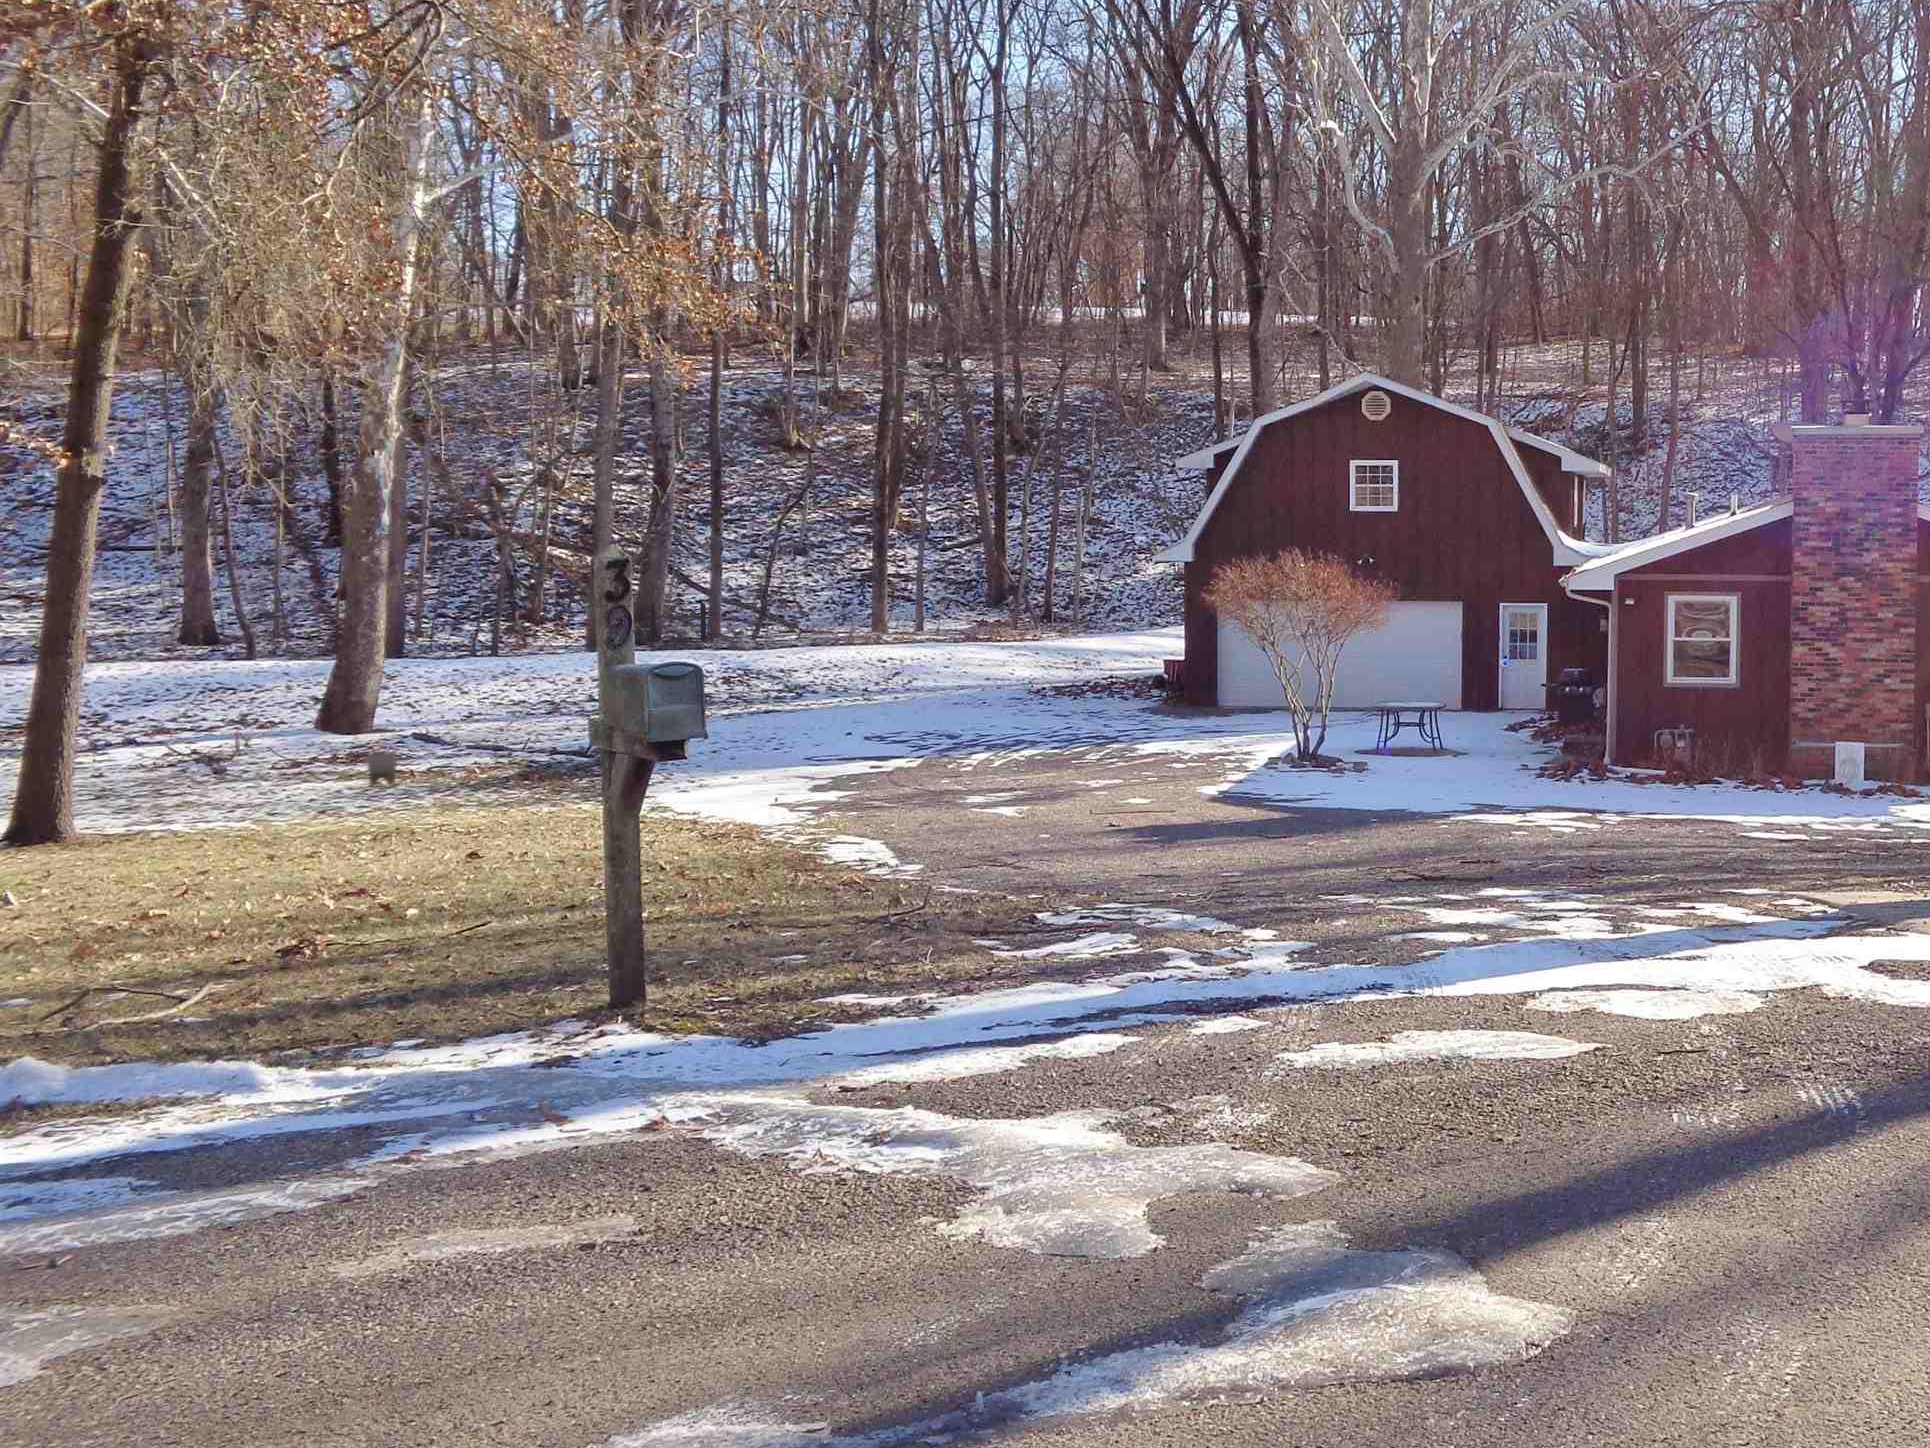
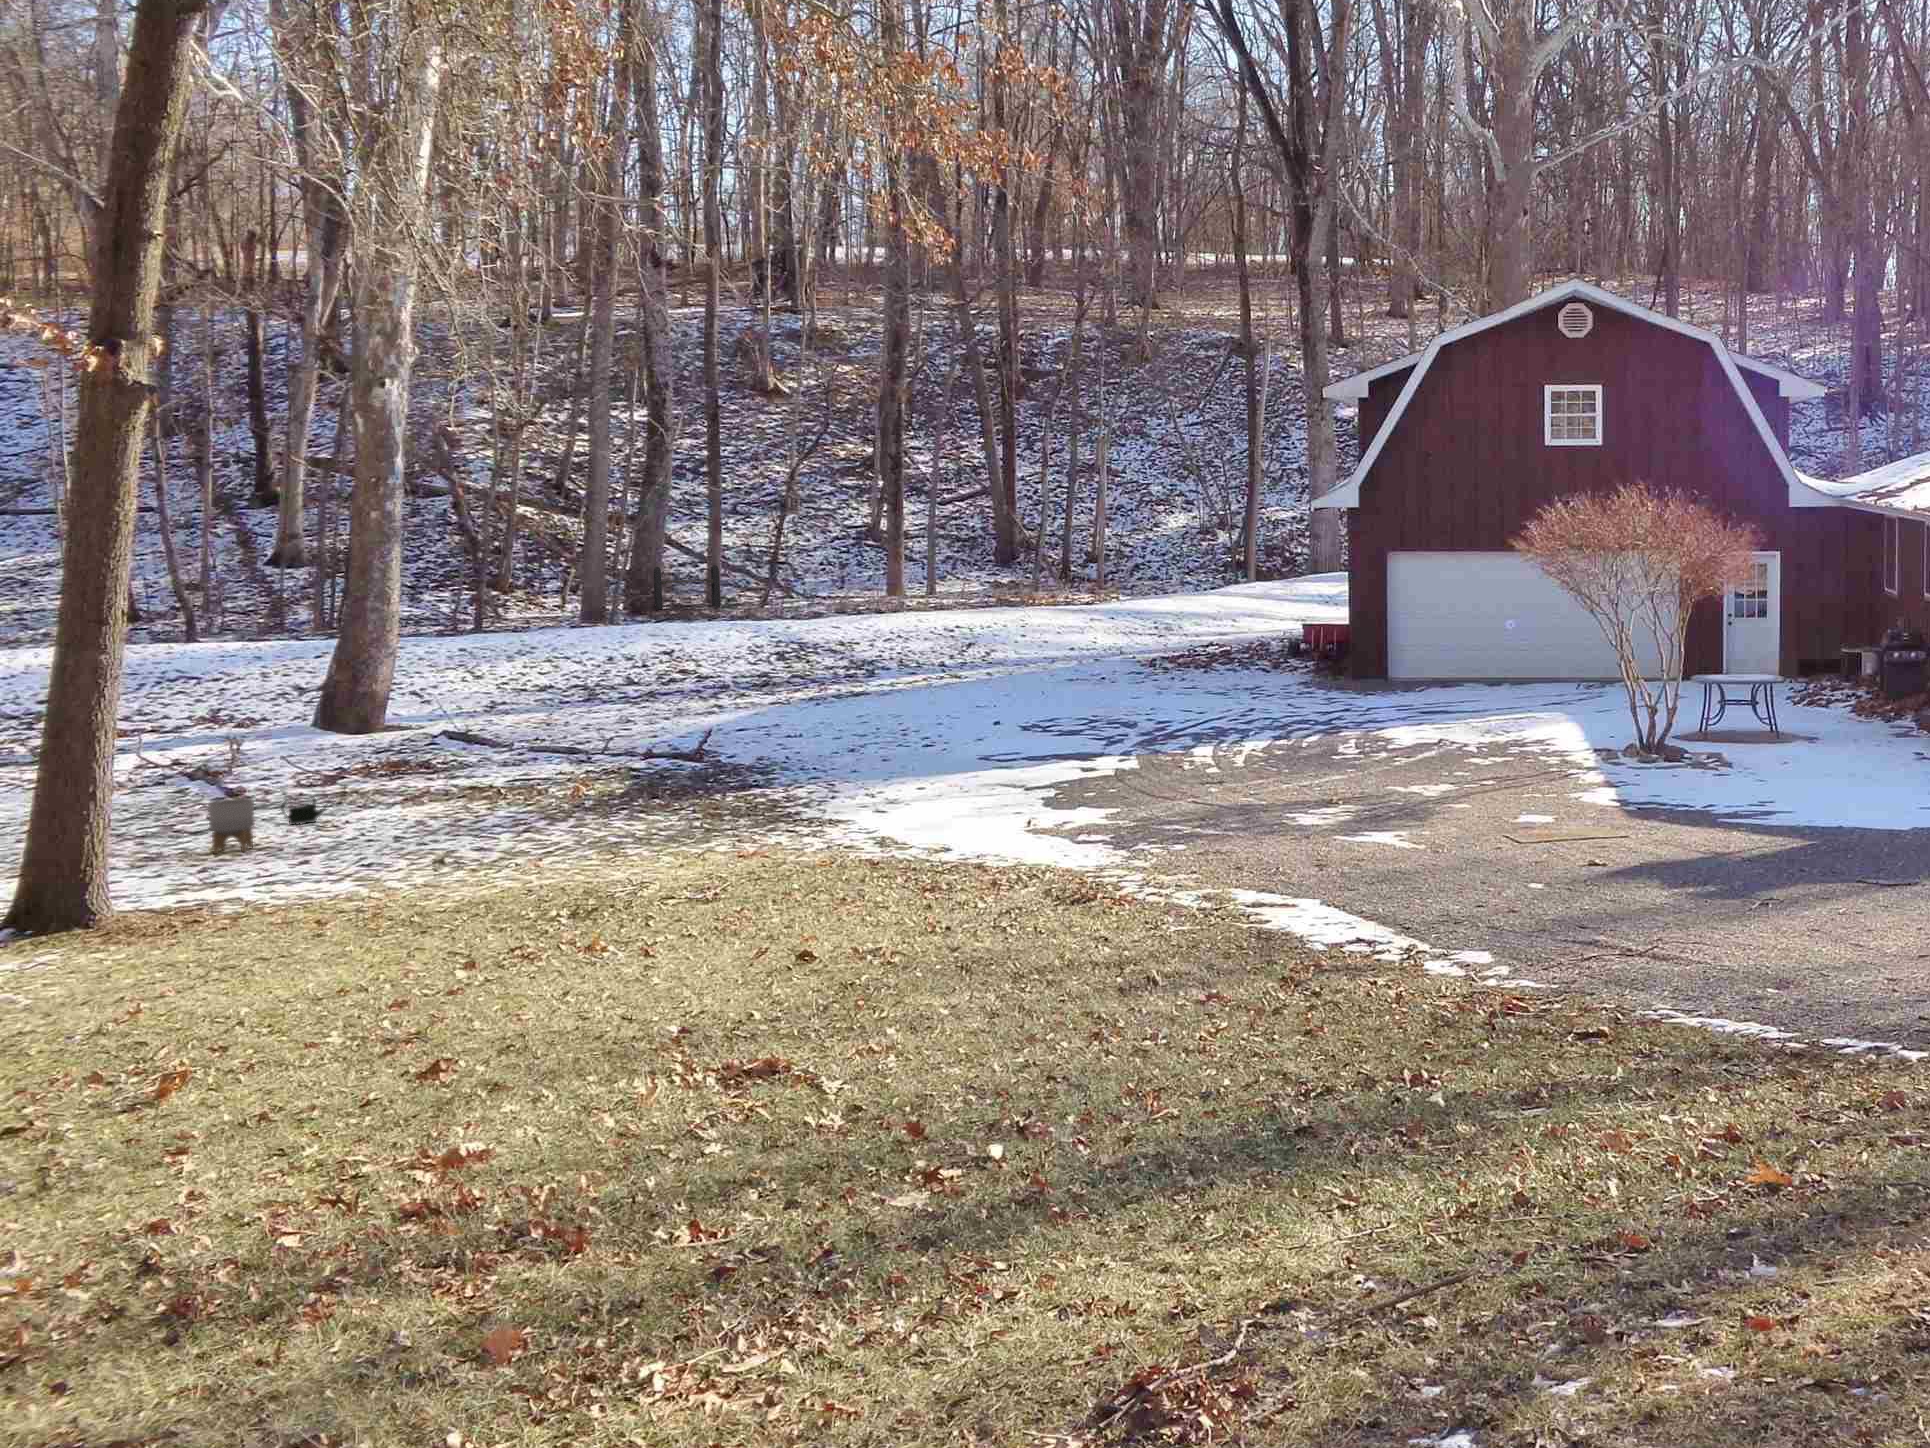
planter: present [367,752,397,787] -> present [208,798,255,854]
watering can: none [250,774,291,796] -> present [281,797,328,825]

